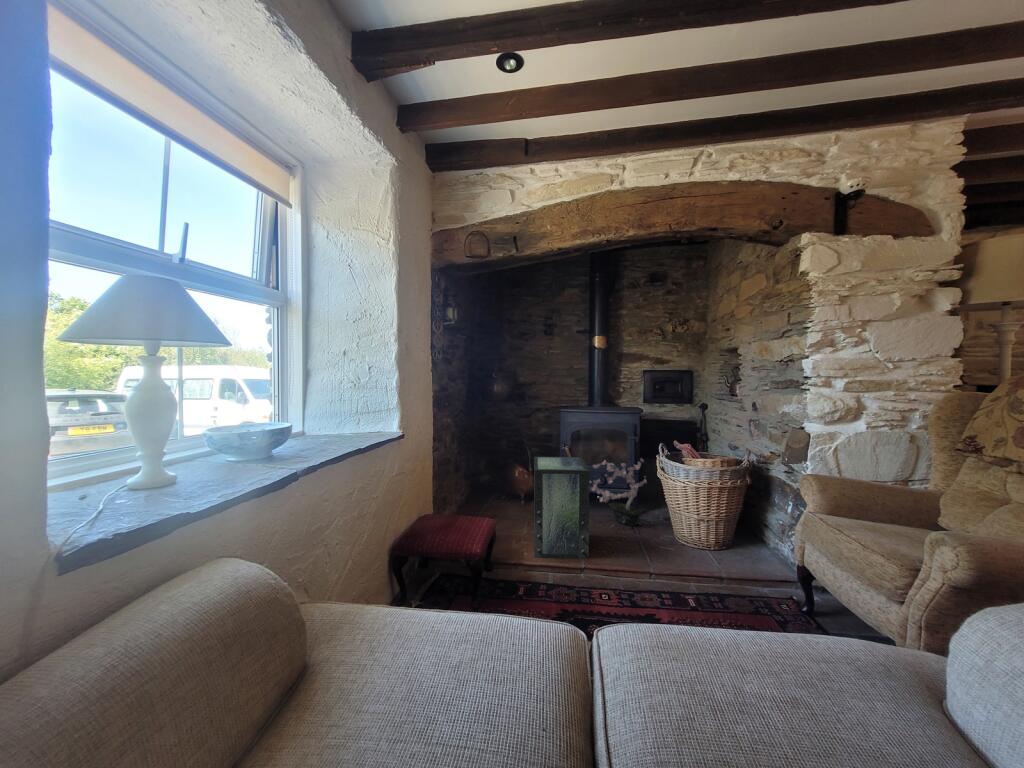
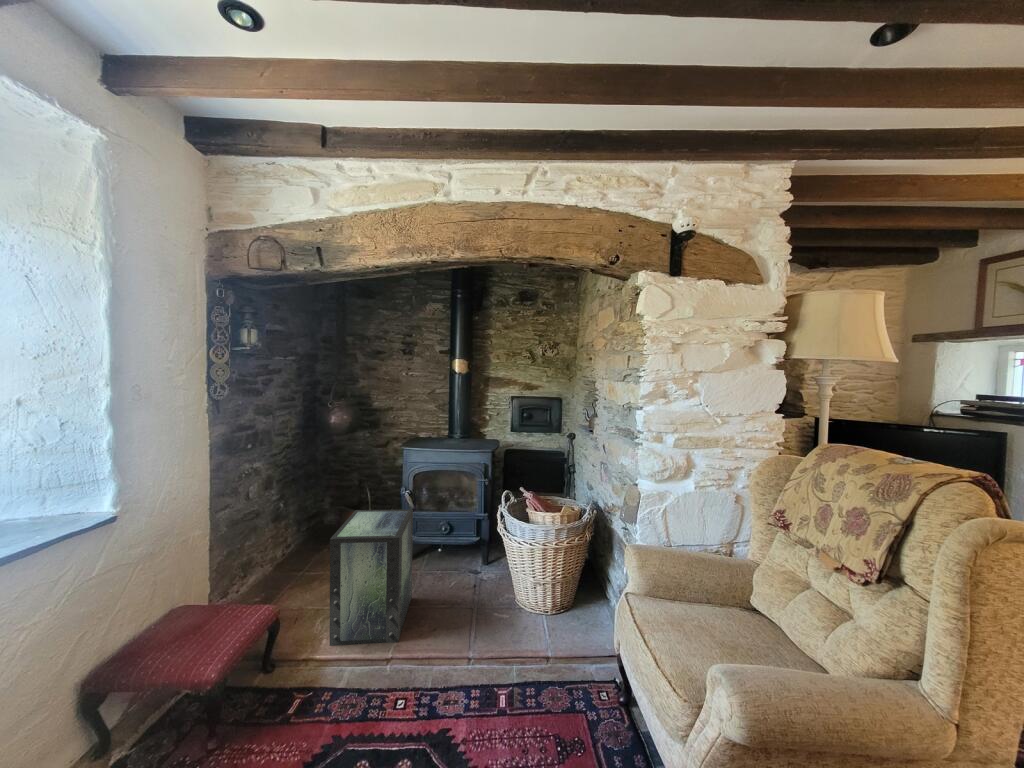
potted plant: present [590,459,646,526] -> none [425,499,498,580]

